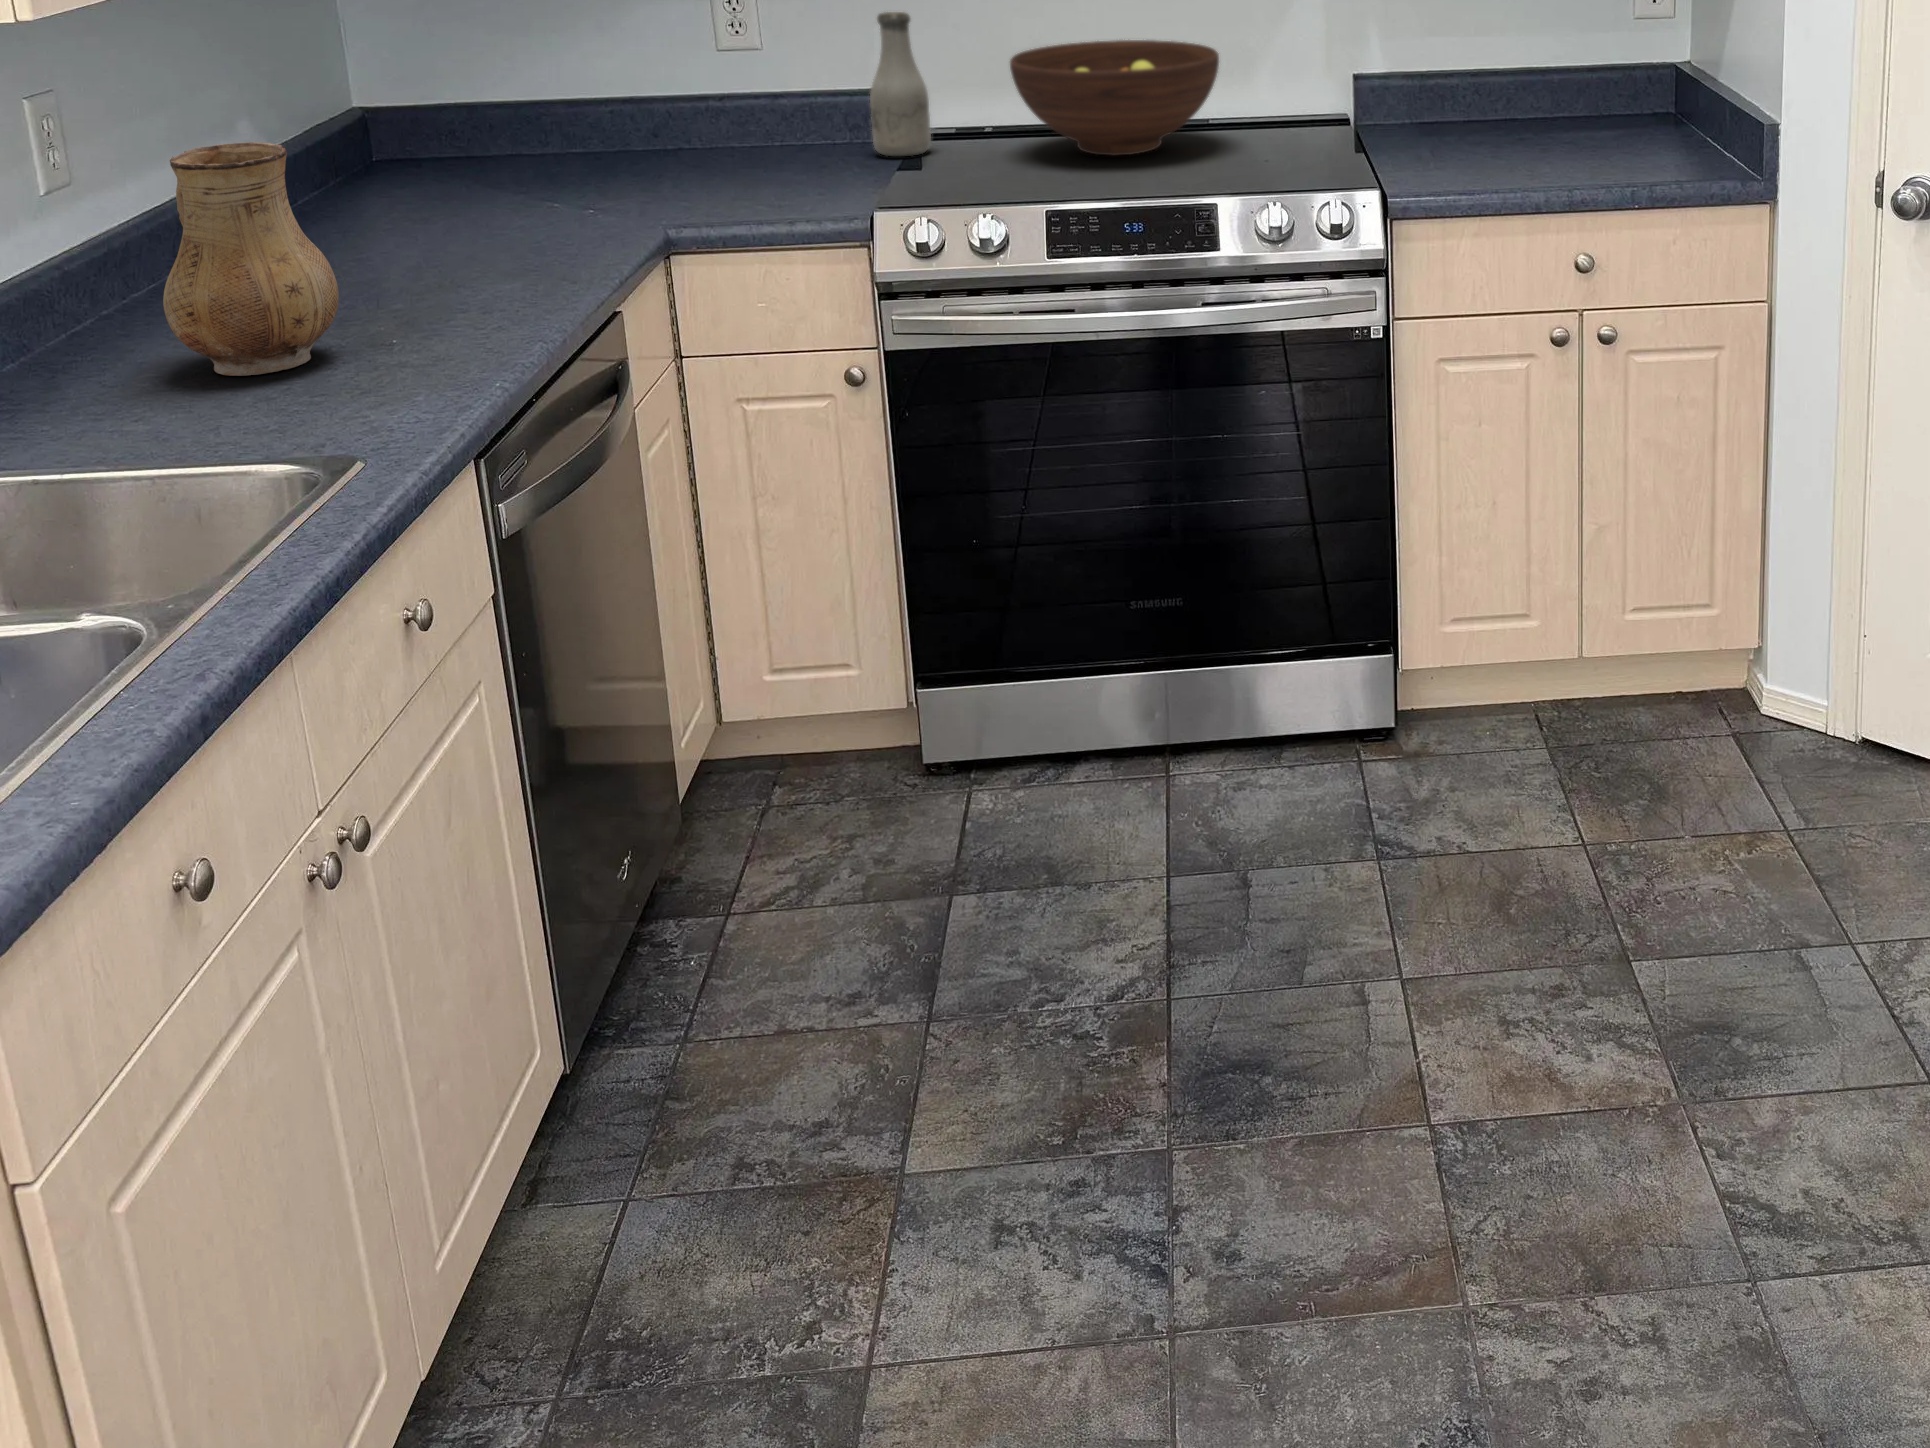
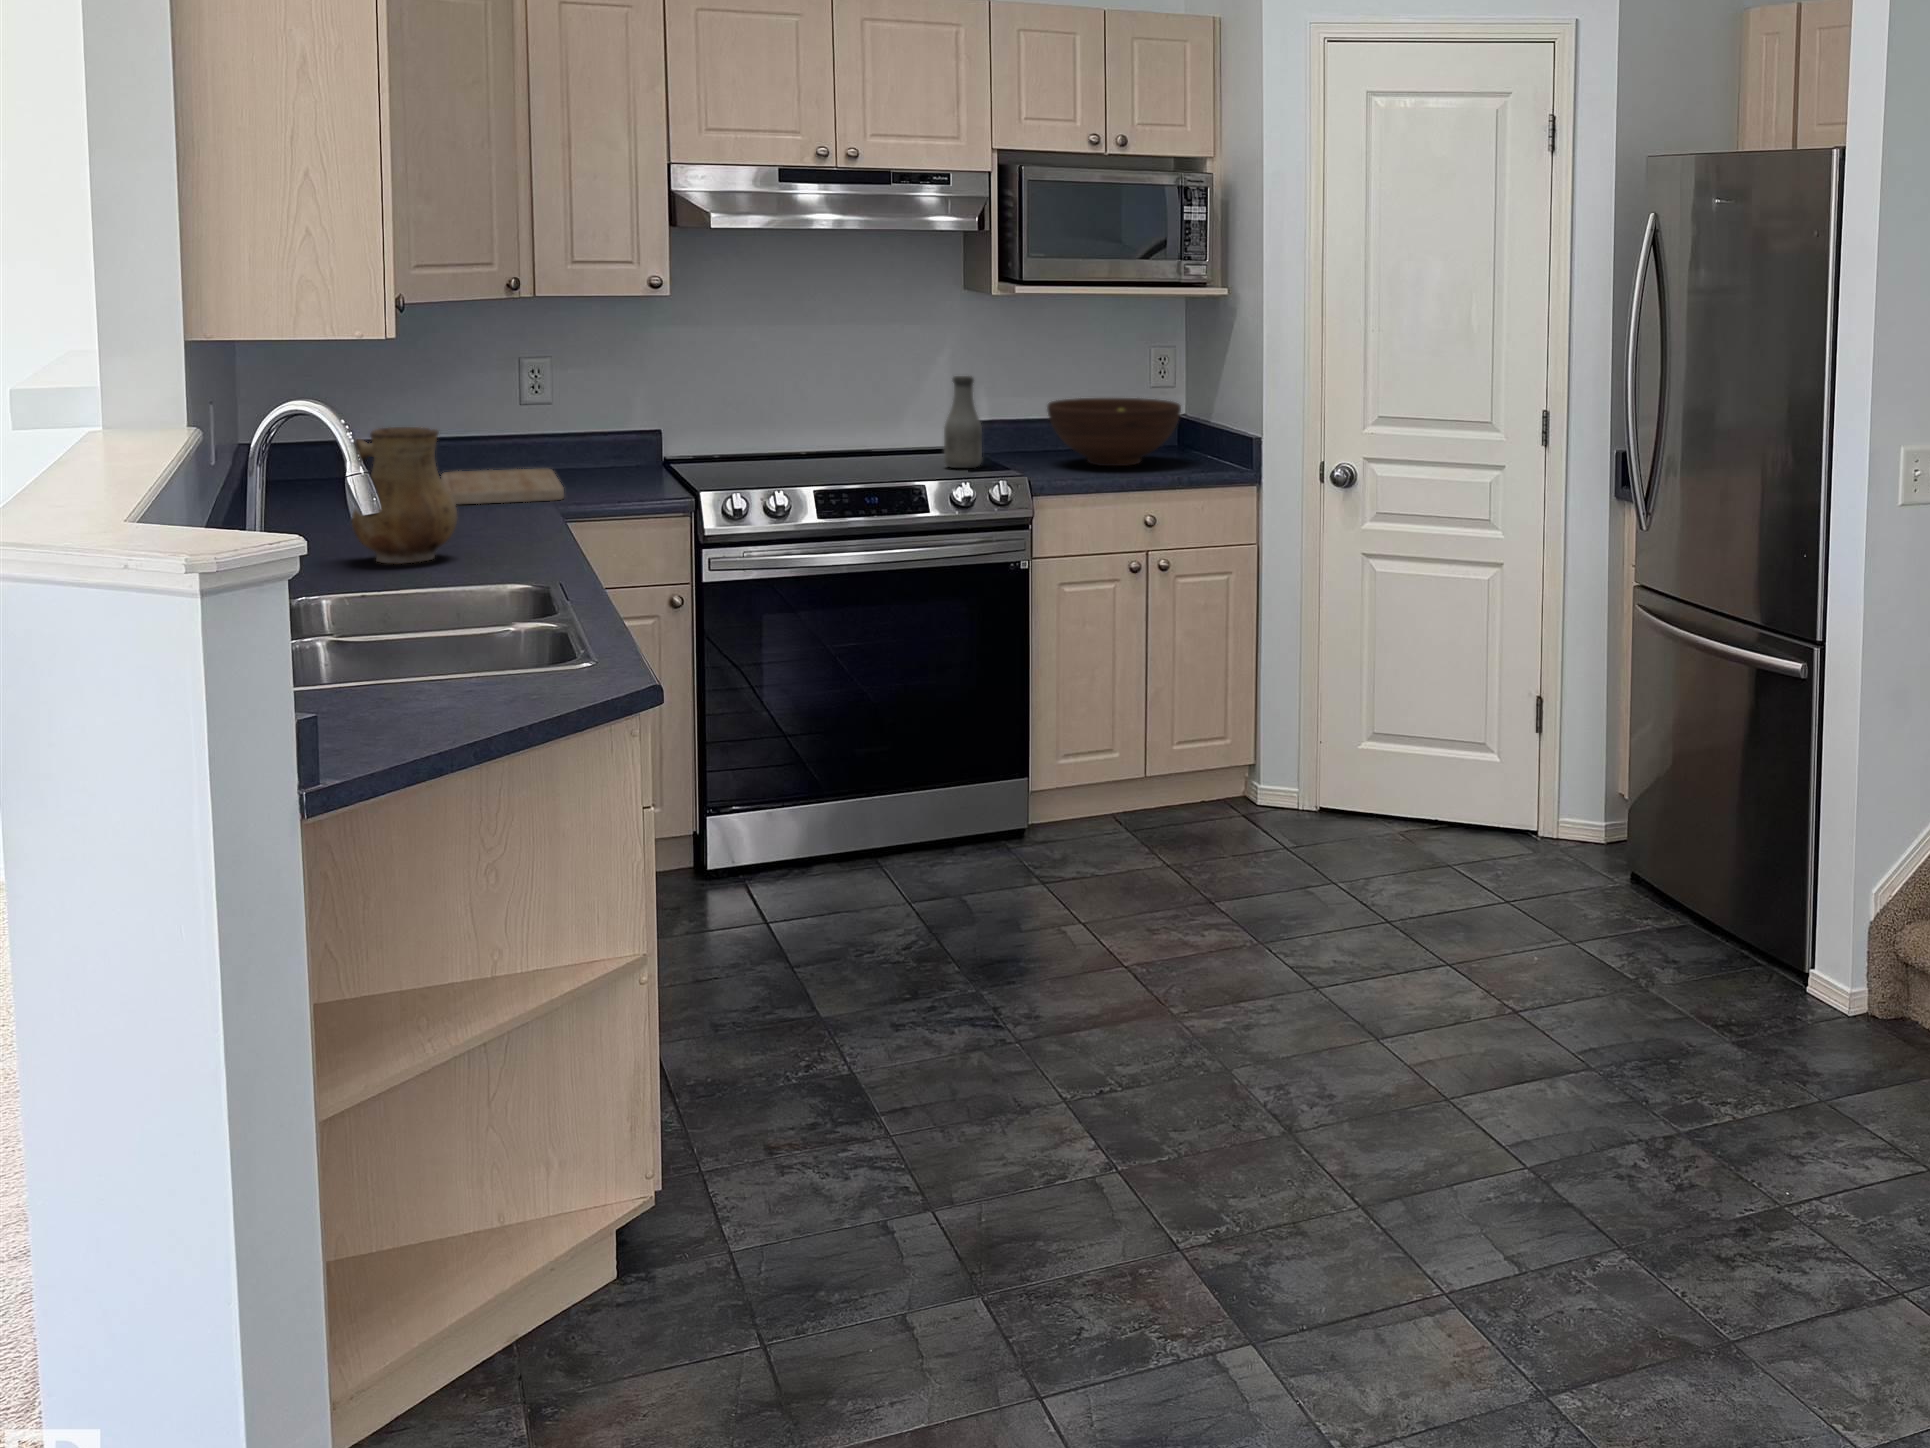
bottle: present [870,12,931,156] -> present [944,376,982,468]
fruit bowl: present [1010,40,1219,156] -> present [1047,398,1181,466]
cutting board: none [528,149,738,220] -> present [441,469,564,504]

